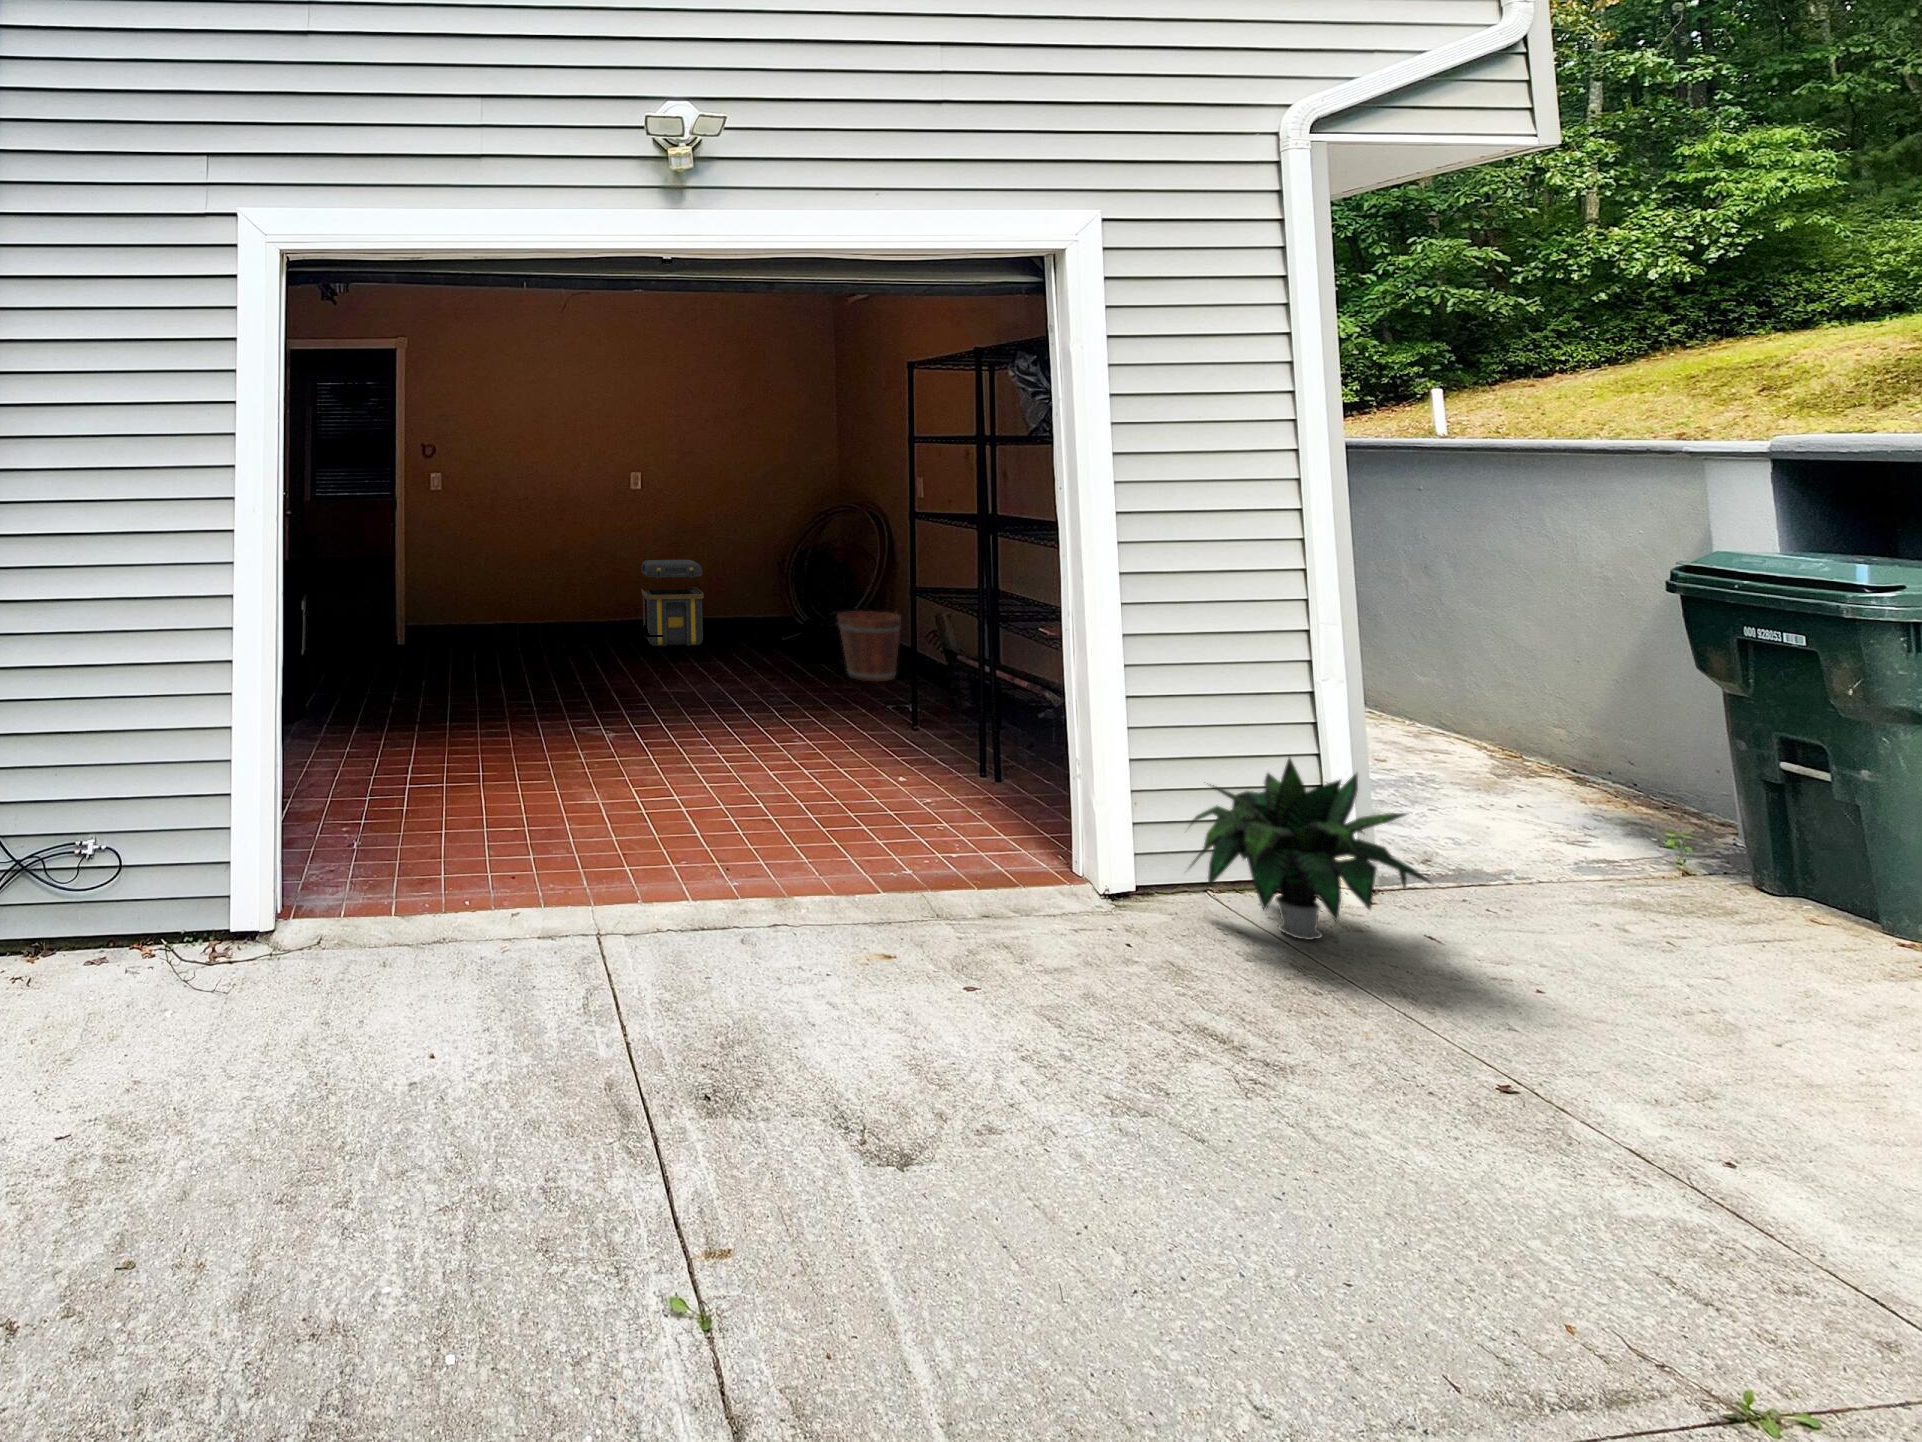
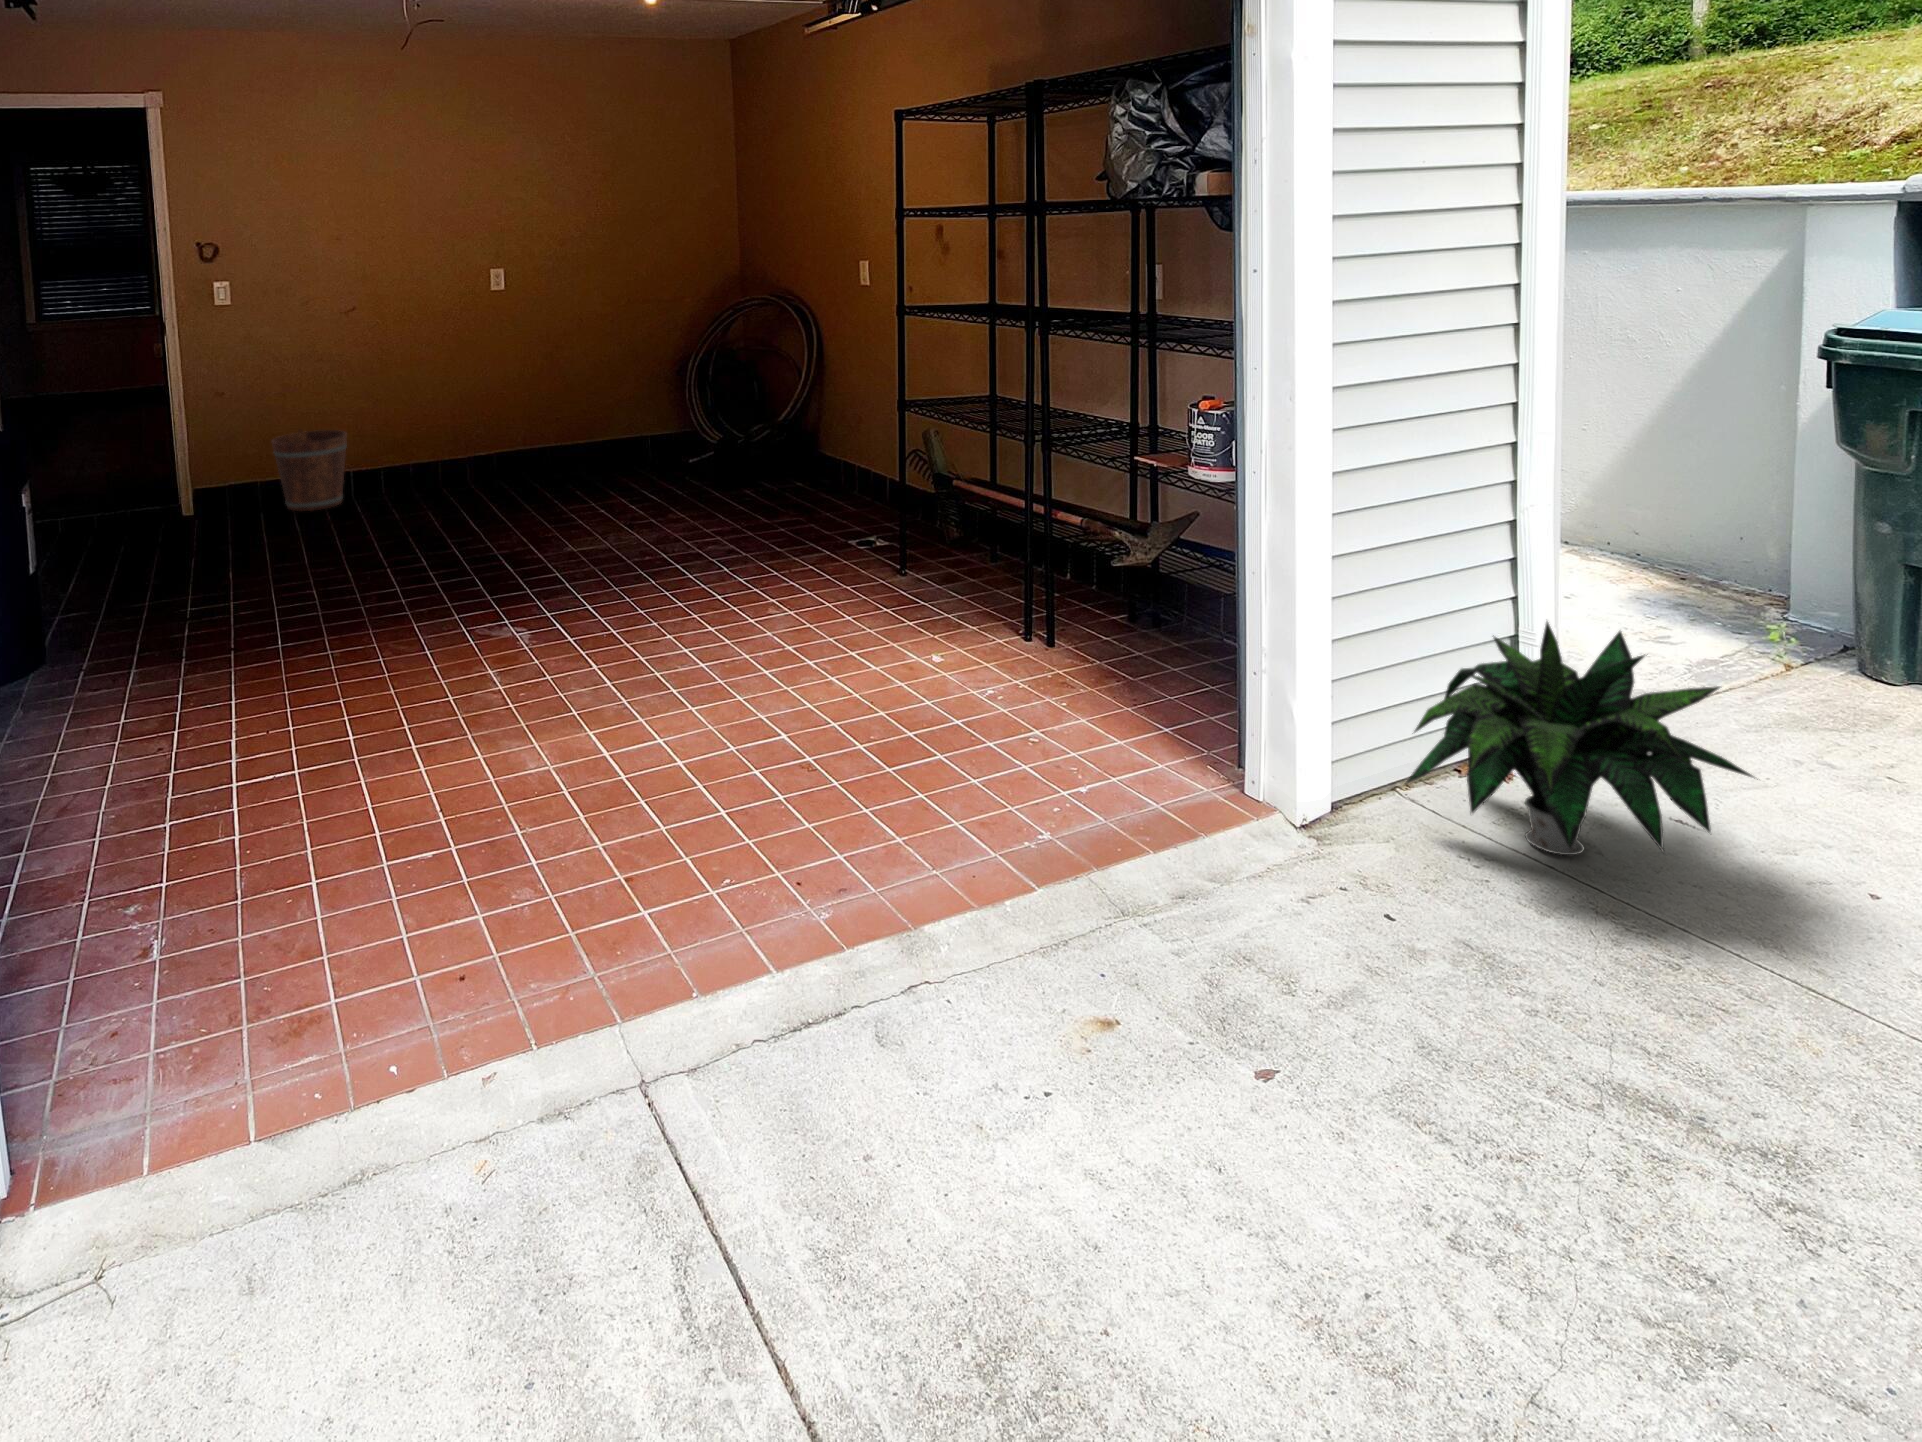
toolbox: present [641,560,704,646] -> none [520,369,604,481]
bucket: present [837,611,901,681] -> present [272,430,347,511]

